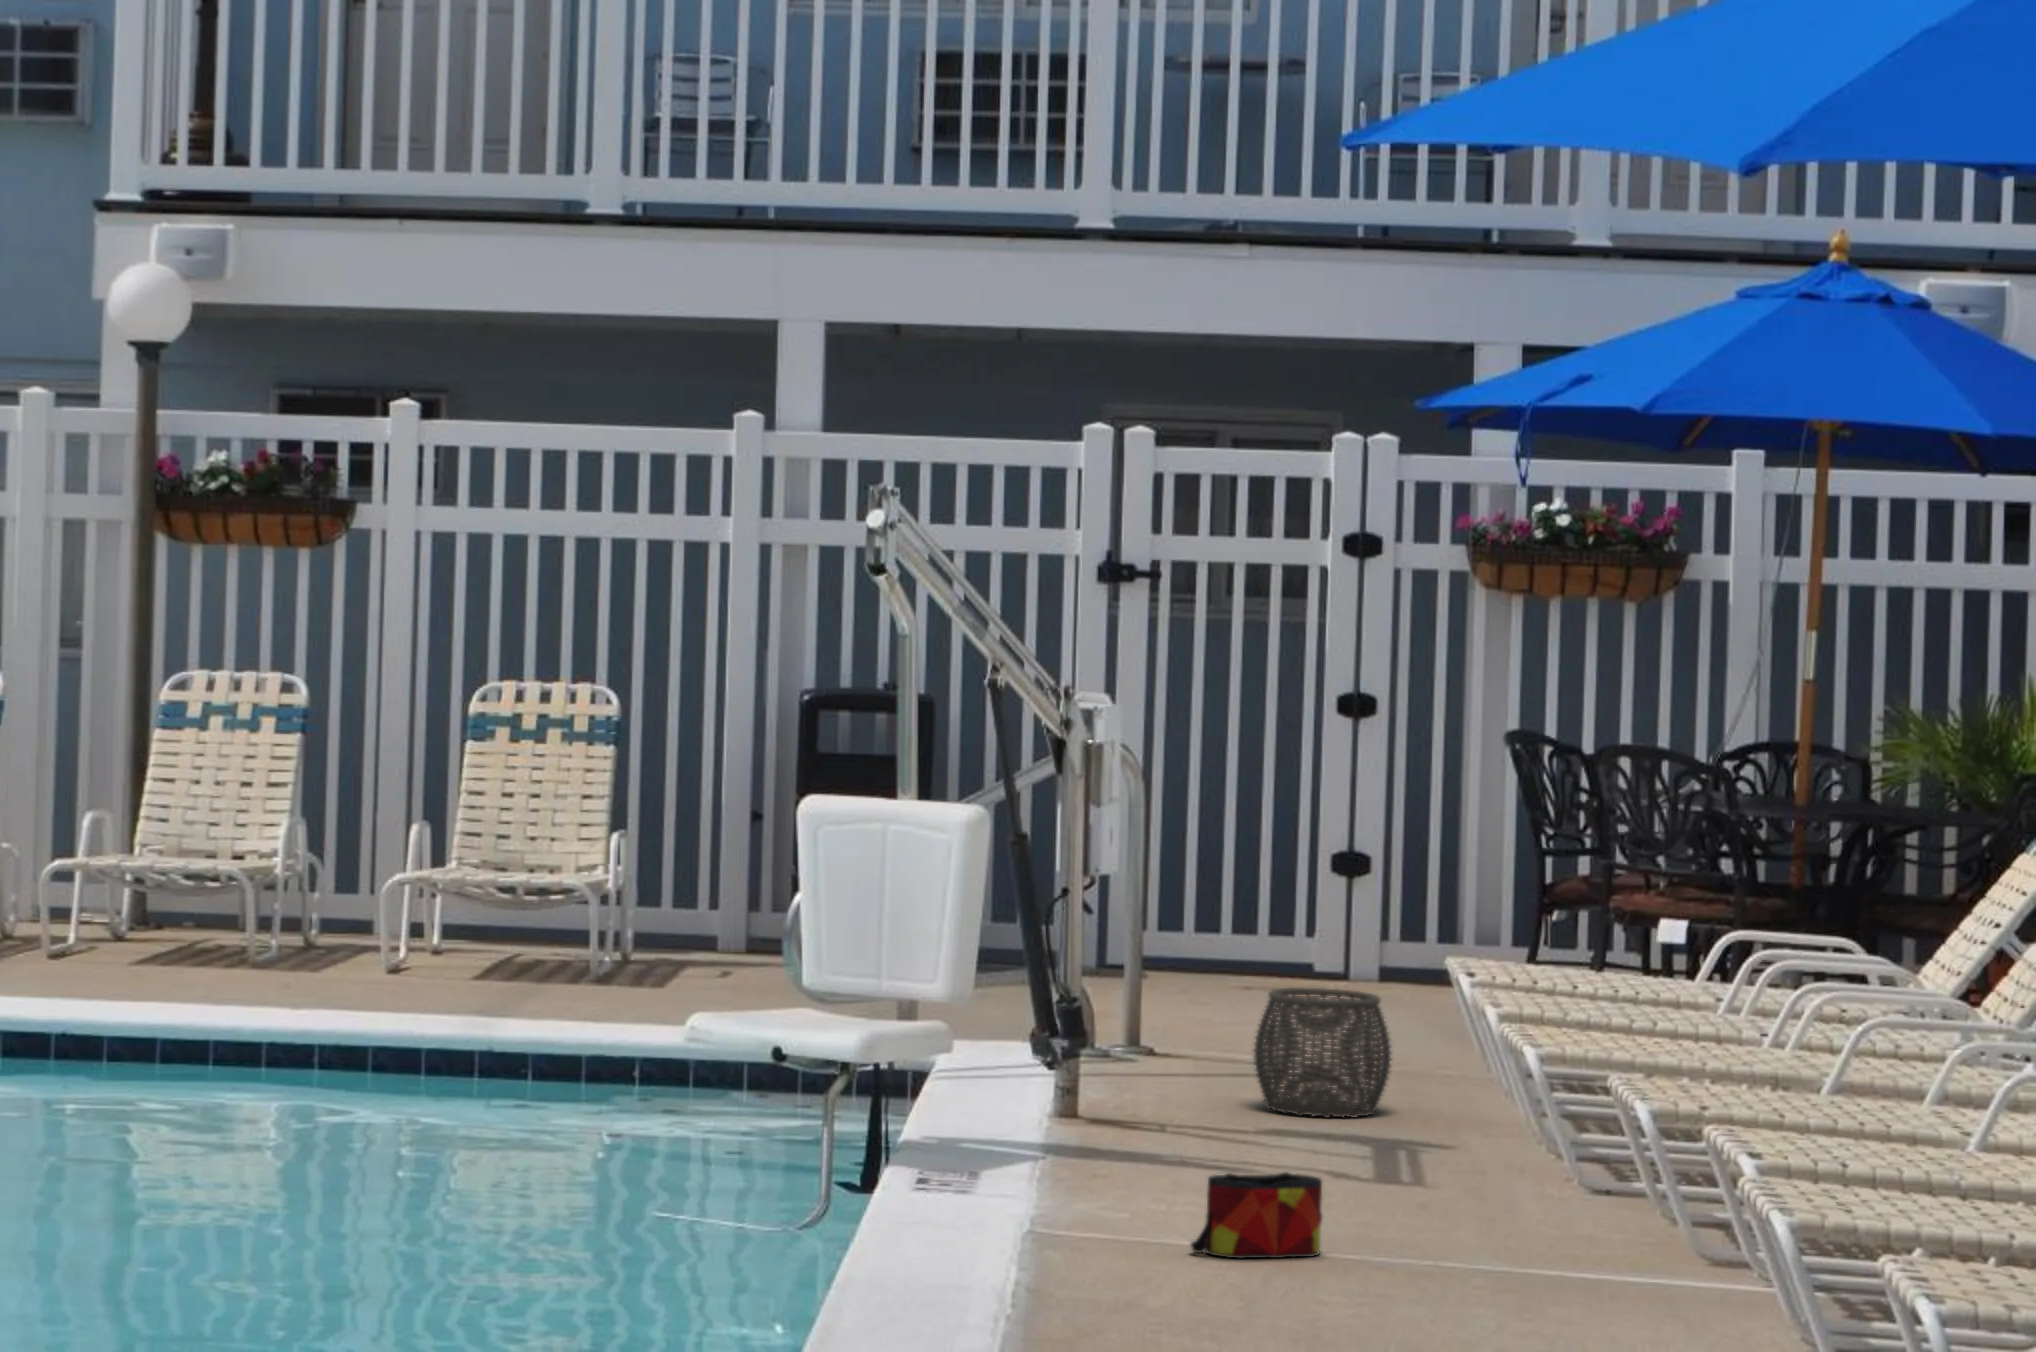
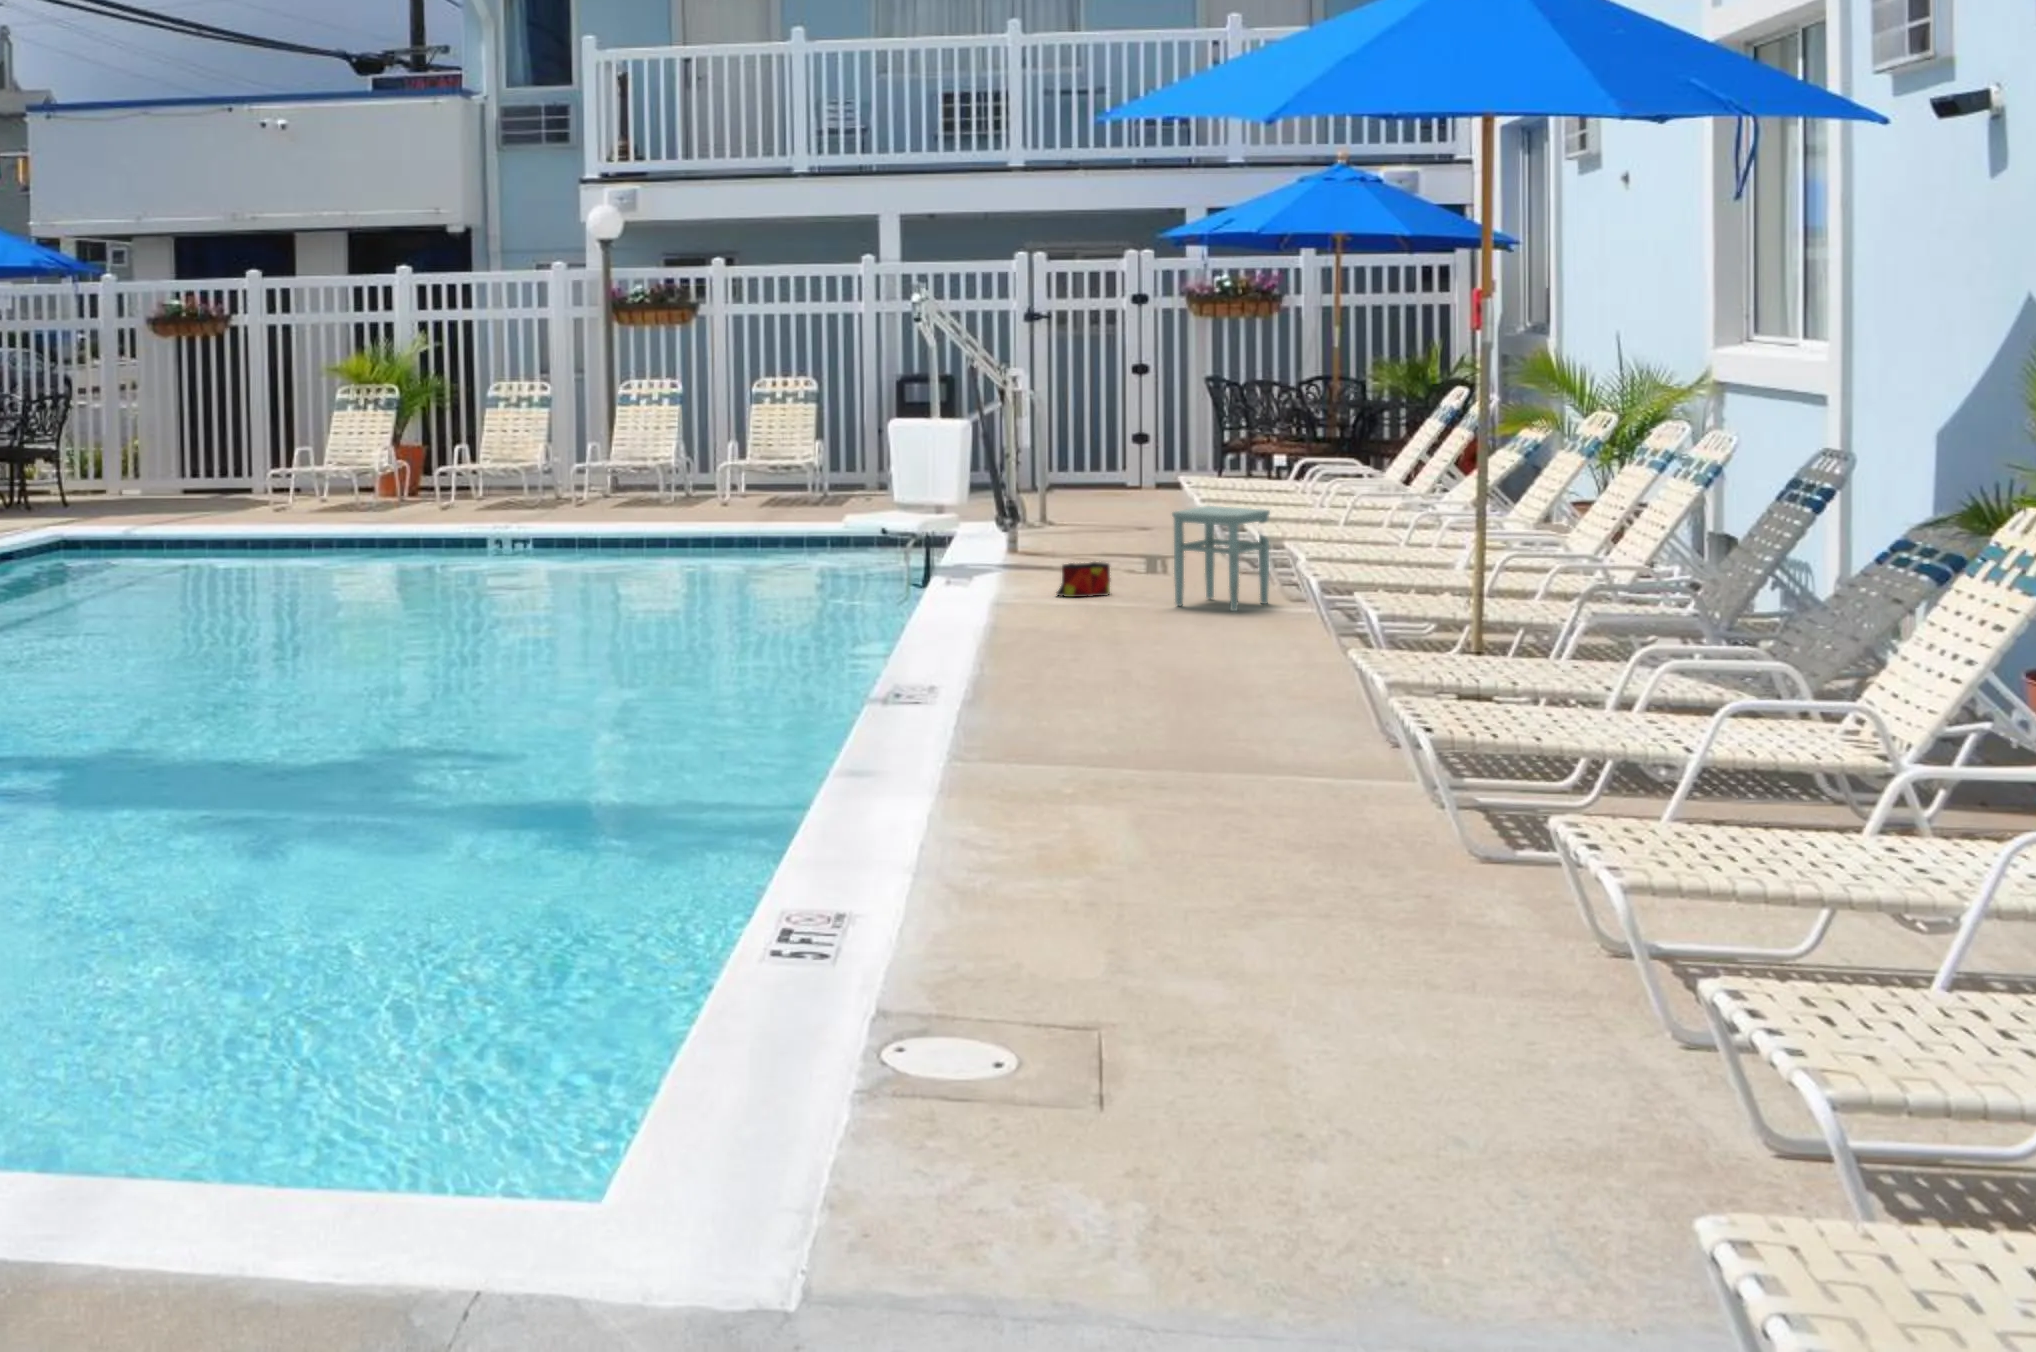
woven basket: present [1254,988,1391,1118] -> none [1089,489,1149,543]
stool: none [1483,1051,1718,1316] -> present [1172,506,1270,611]

